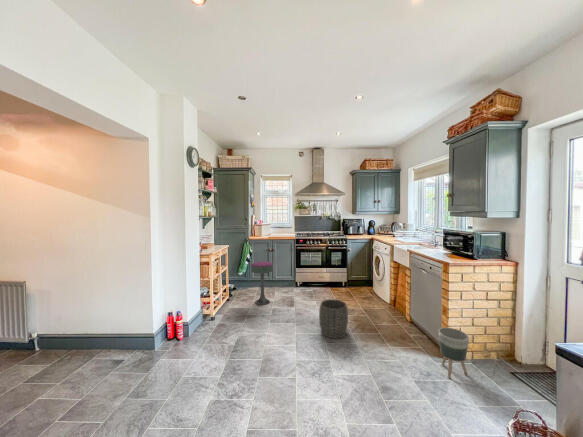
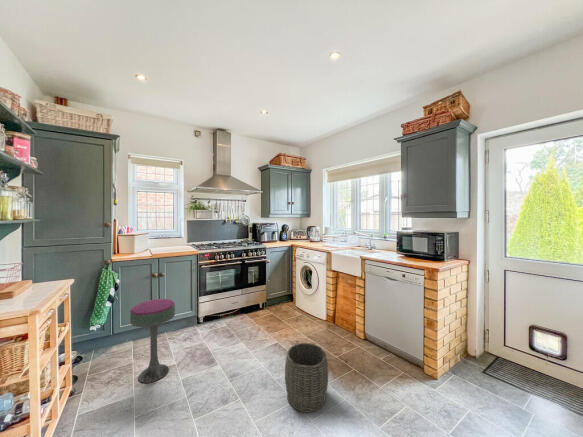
planter: present [438,328,469,378] -> none [448,350,487,418]

